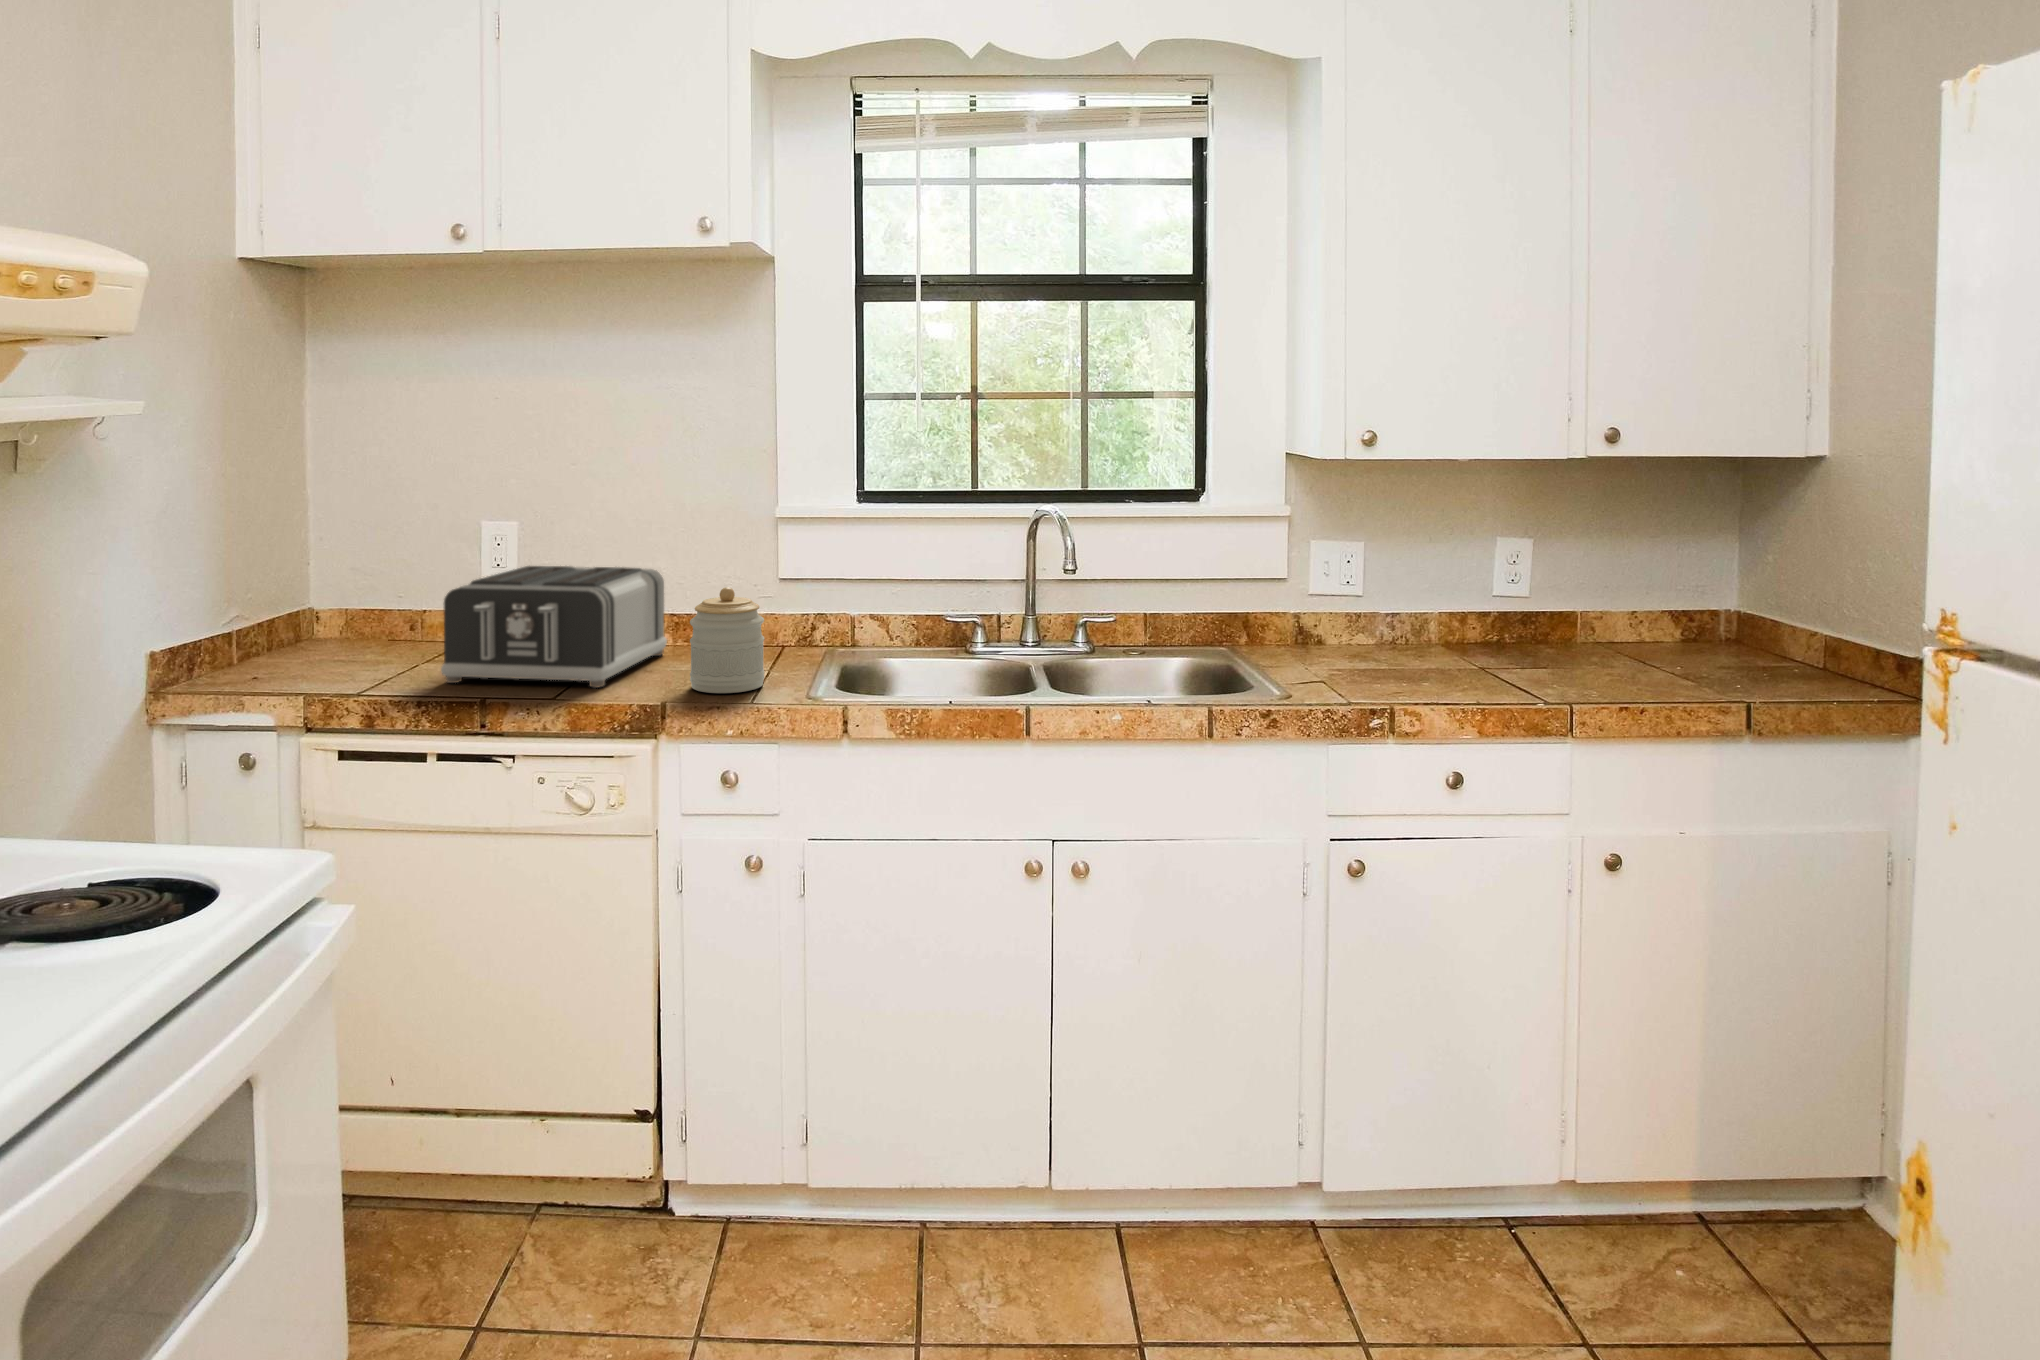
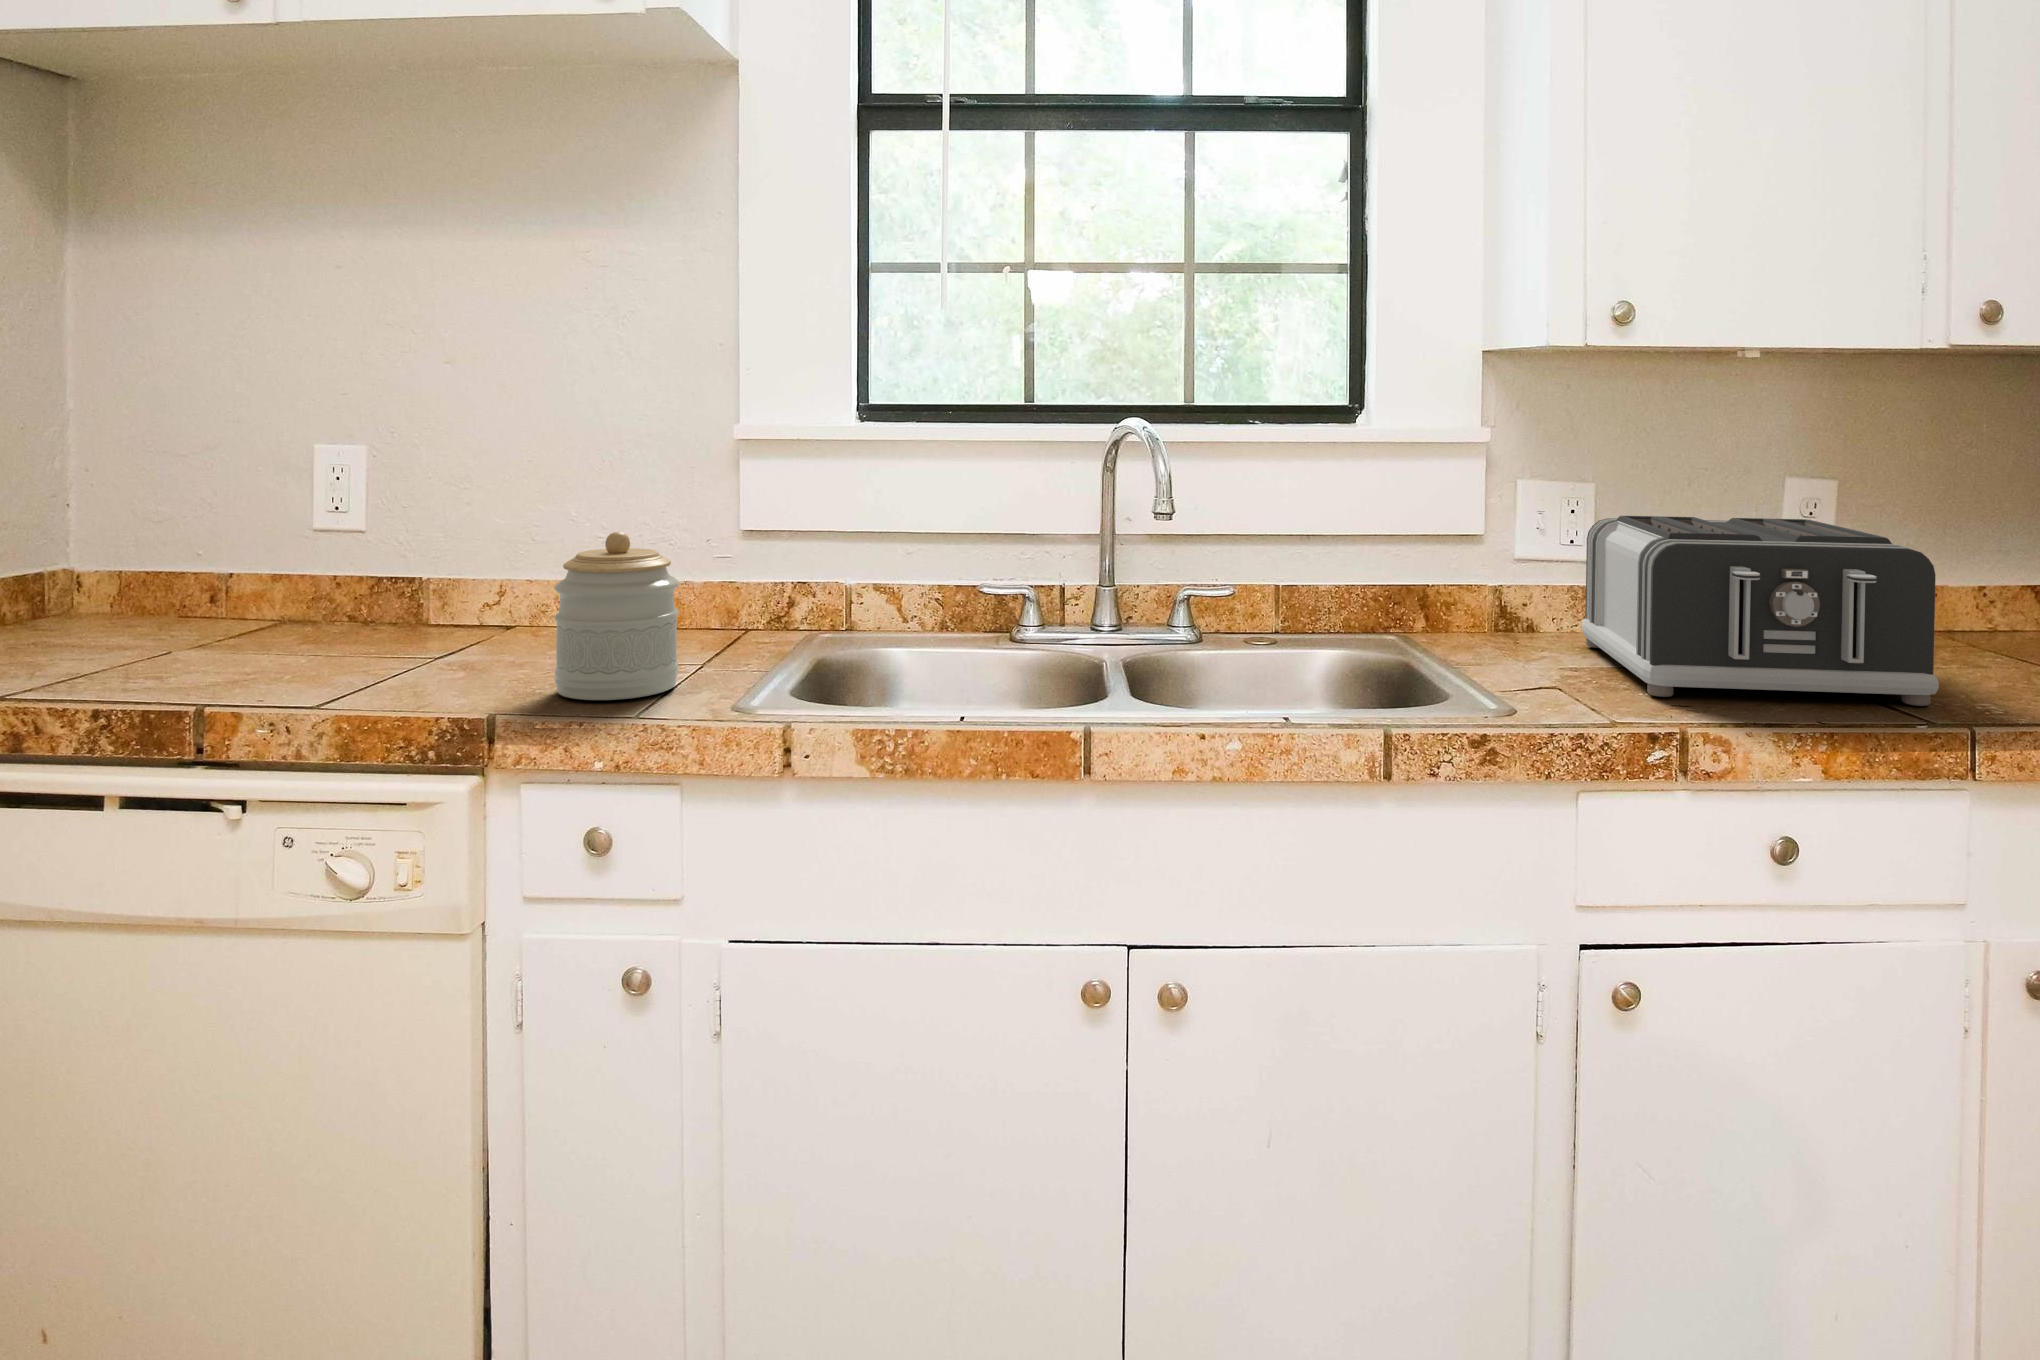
toaster: present [441,566,667,688] -> present [1582,516,1939,706]

